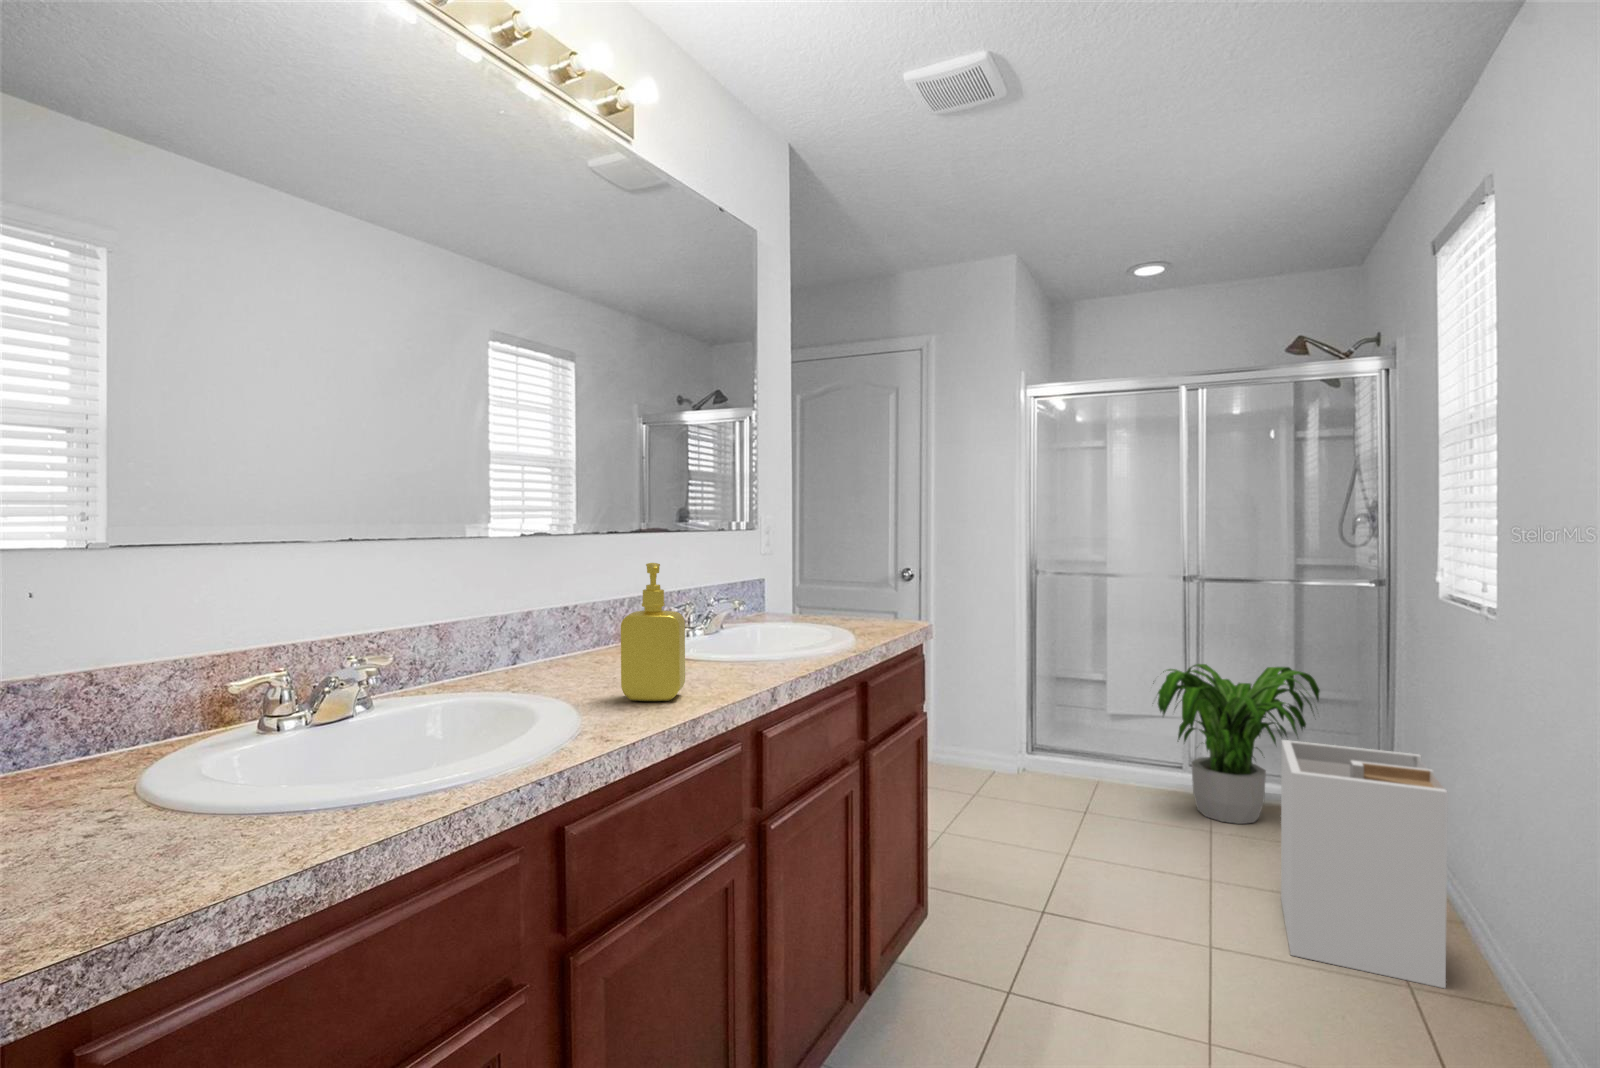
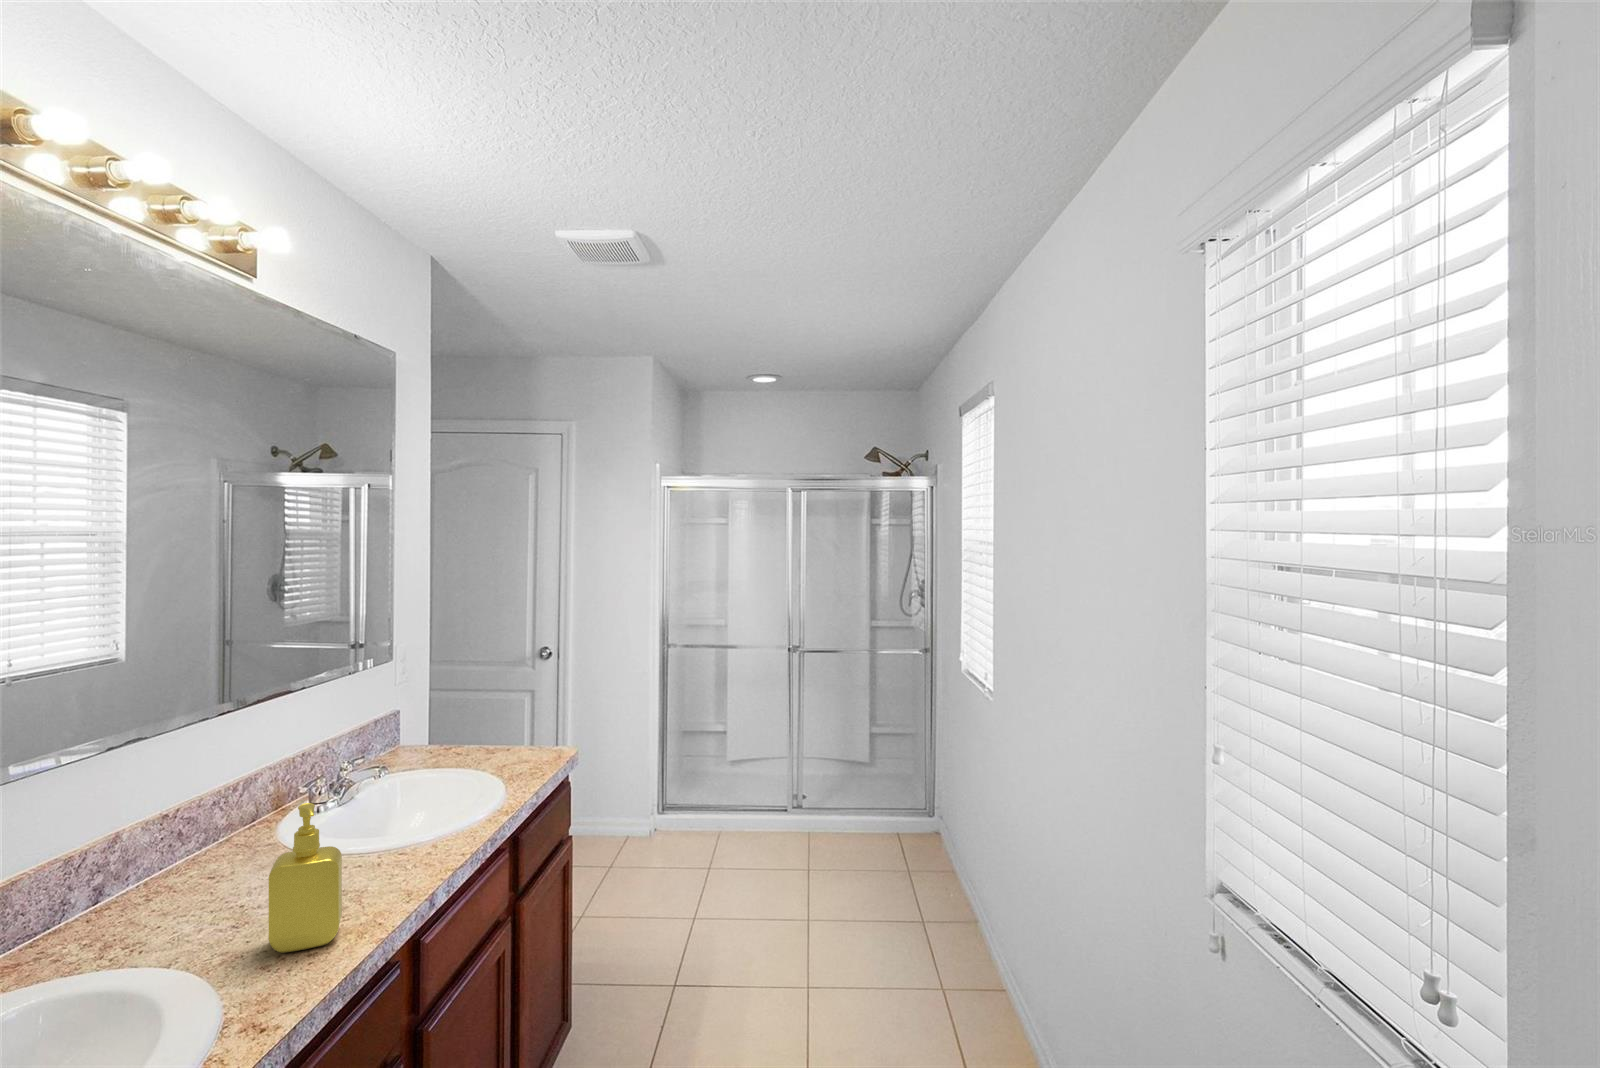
potted plant: present [1153,664,1320,824] -> none [762,720,887,858]
laundry hamper: present [1281,740,1448,988] -> none [859,800,963,981]

